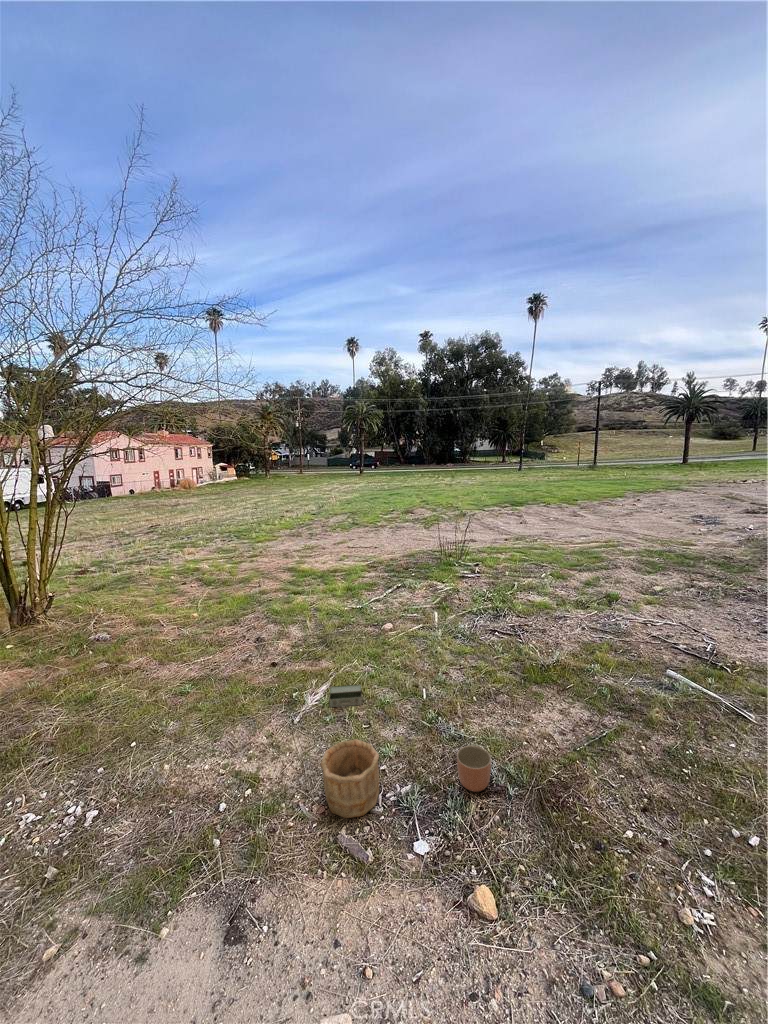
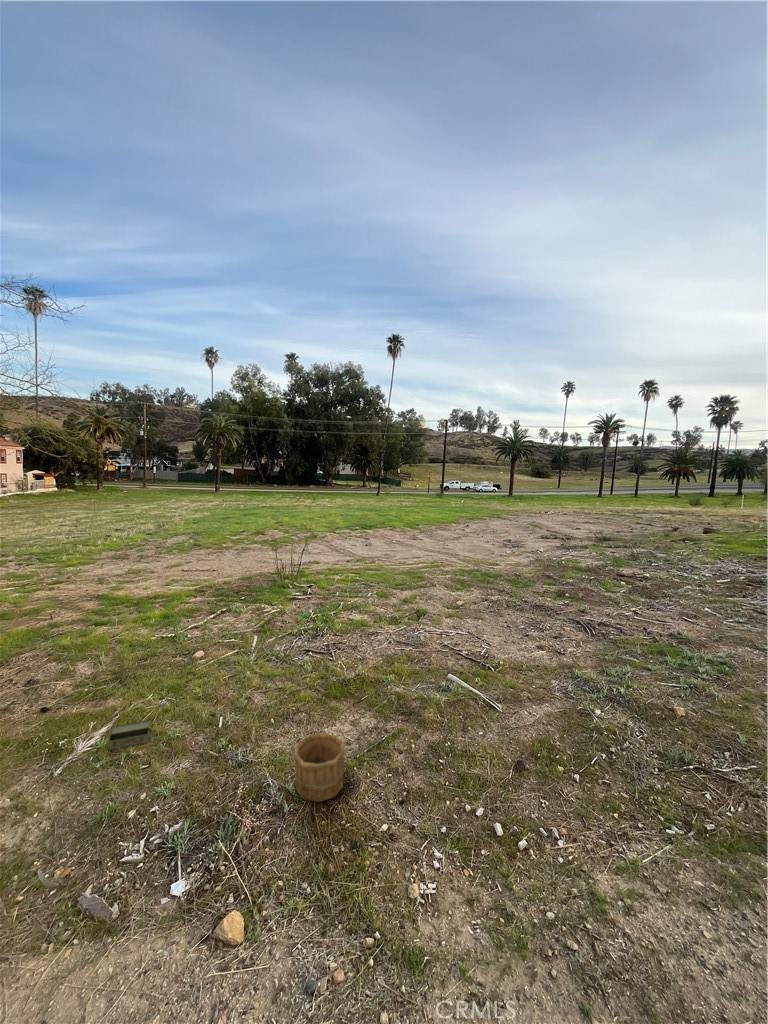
wooden bucket: present [321,739,379,818] -> present [294,733,345,802]
planter: present [457,746,491,792] -> none [233,769,267,816]

